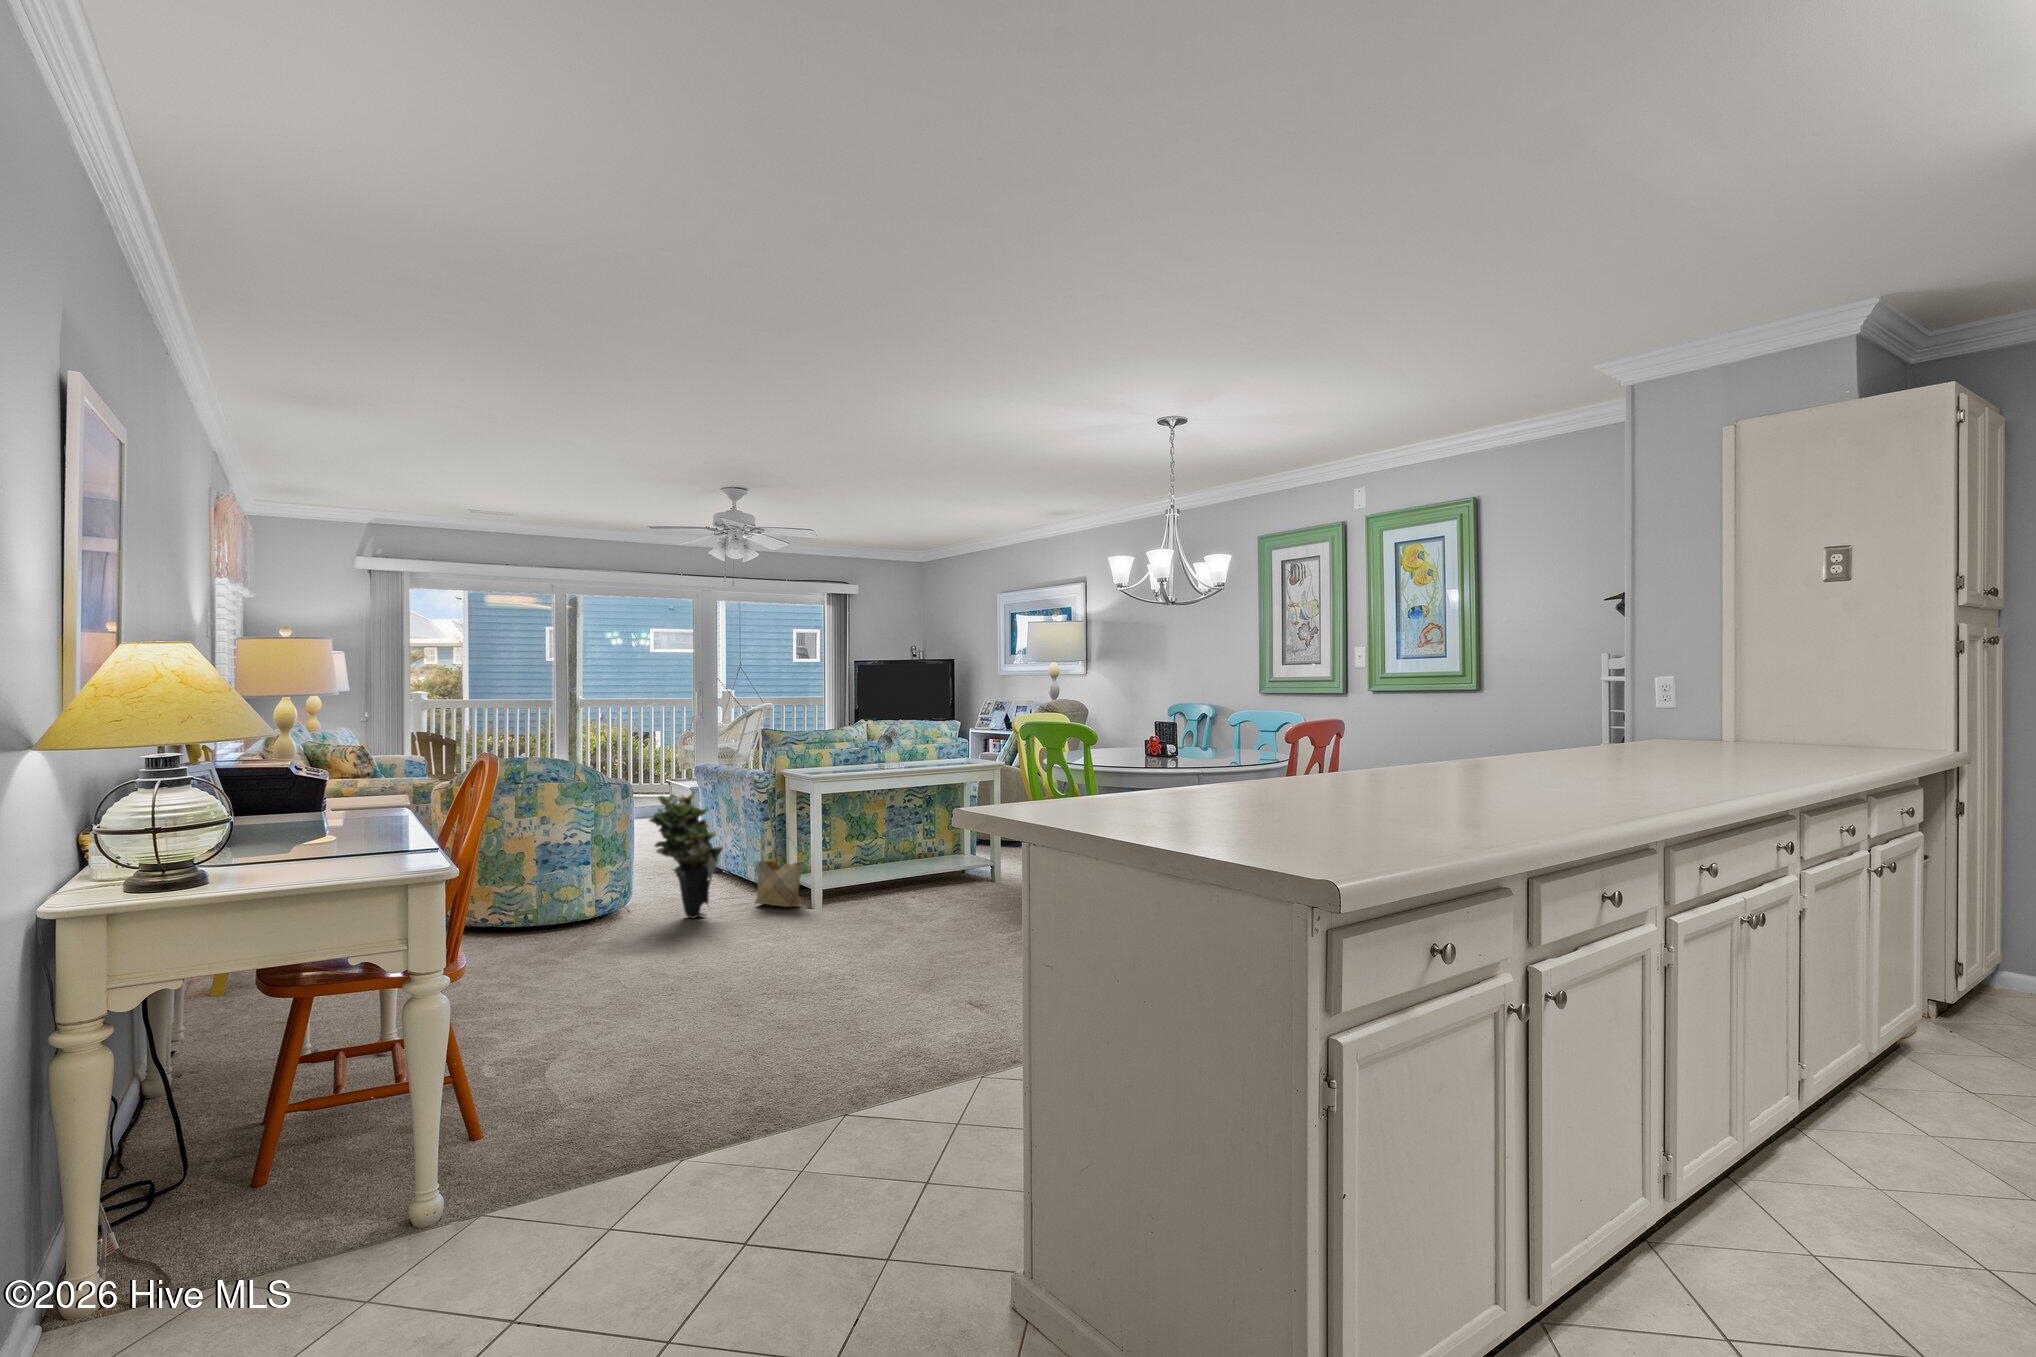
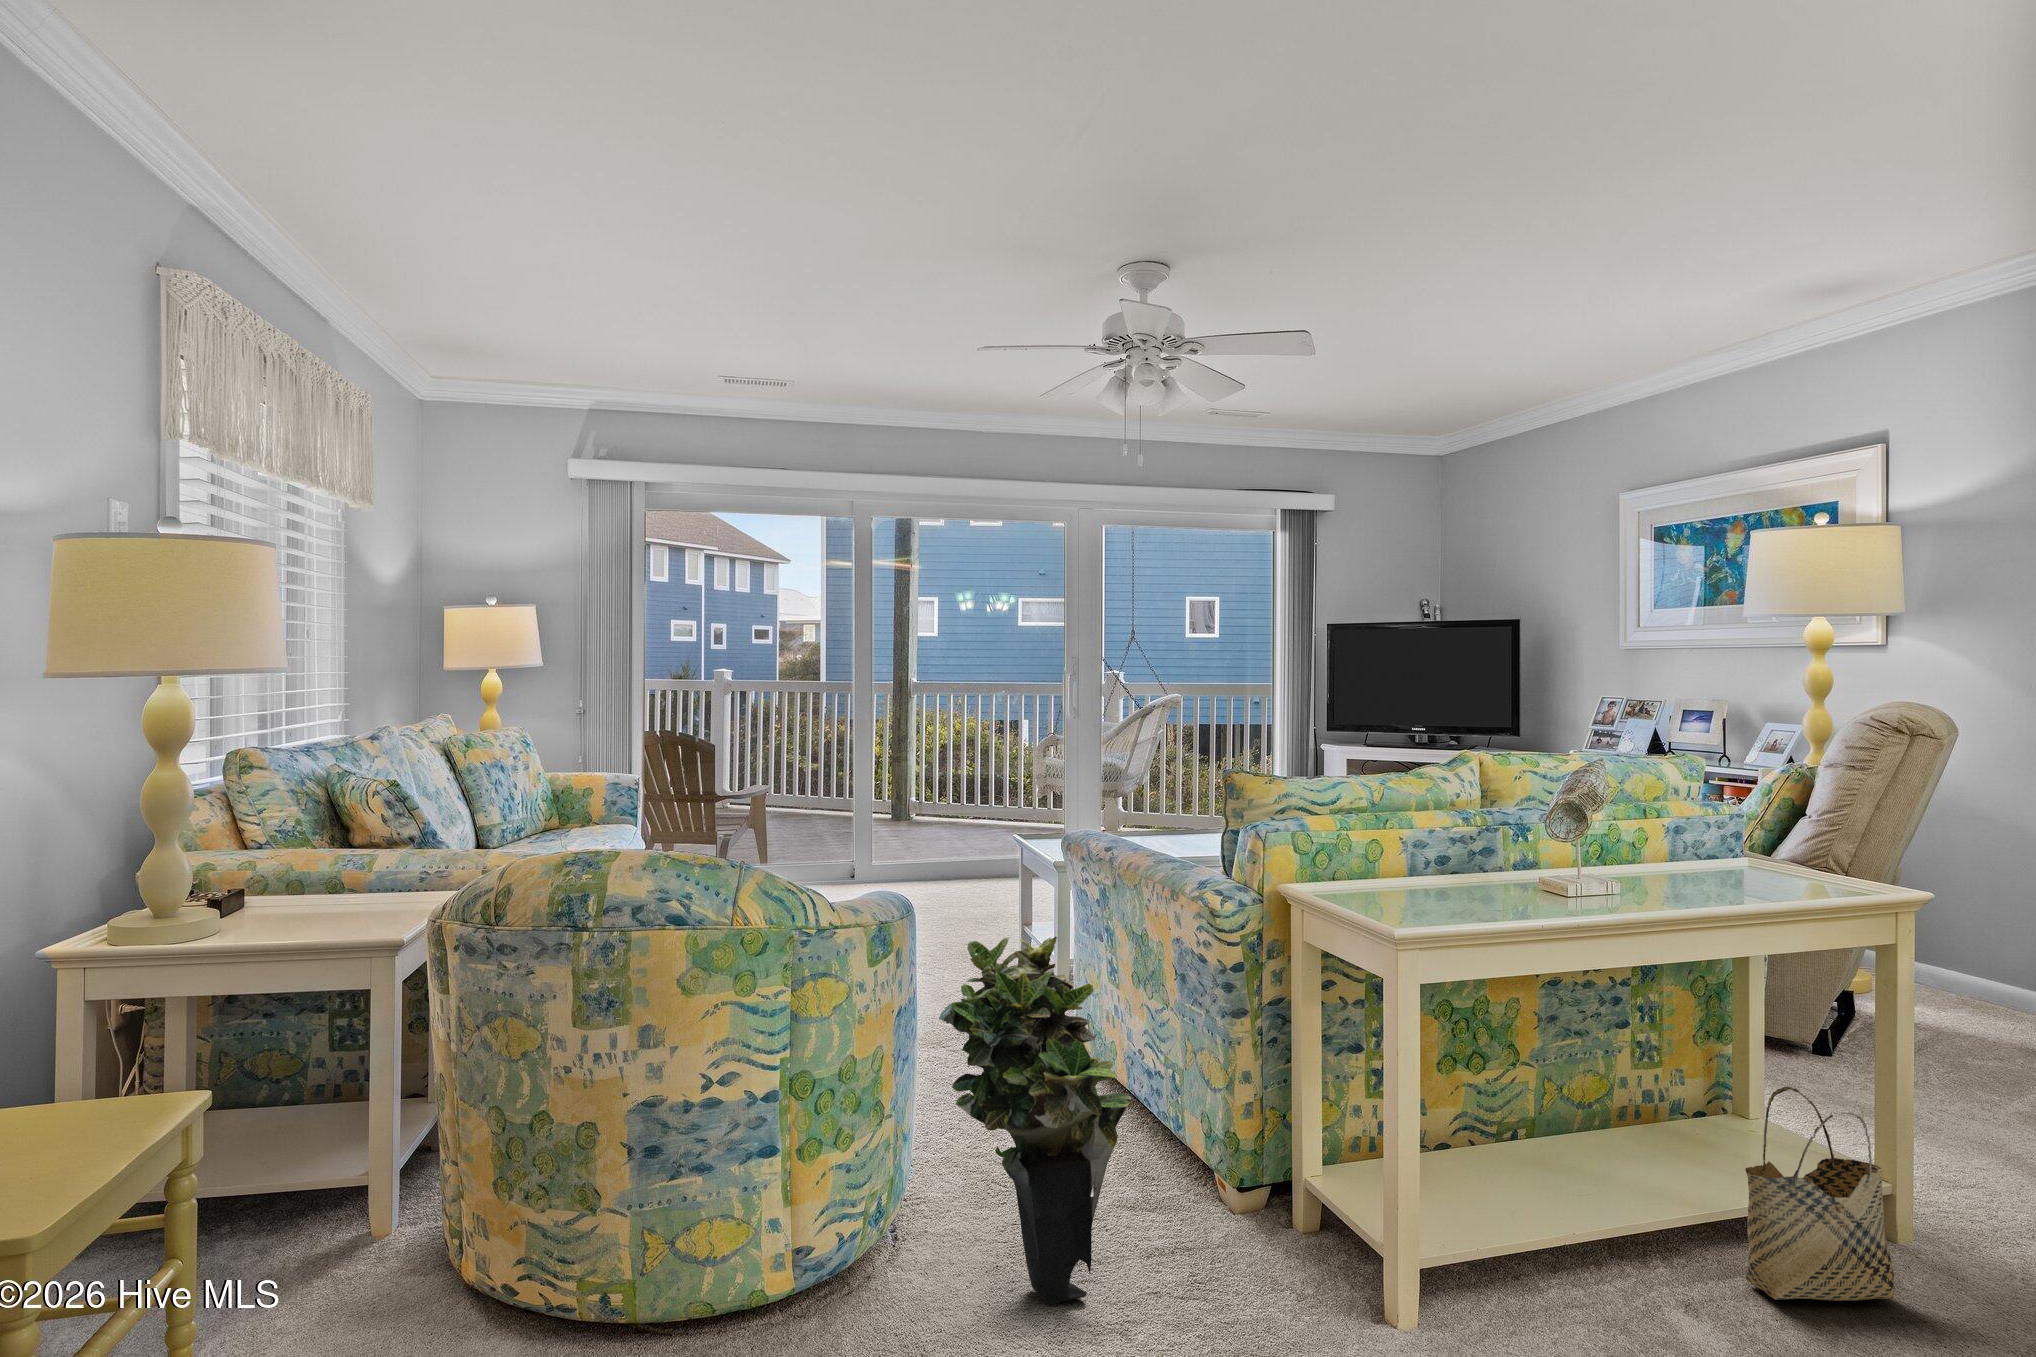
woven basket: present [756,841,802,907] -> present [1745,1087,1894,1301]

